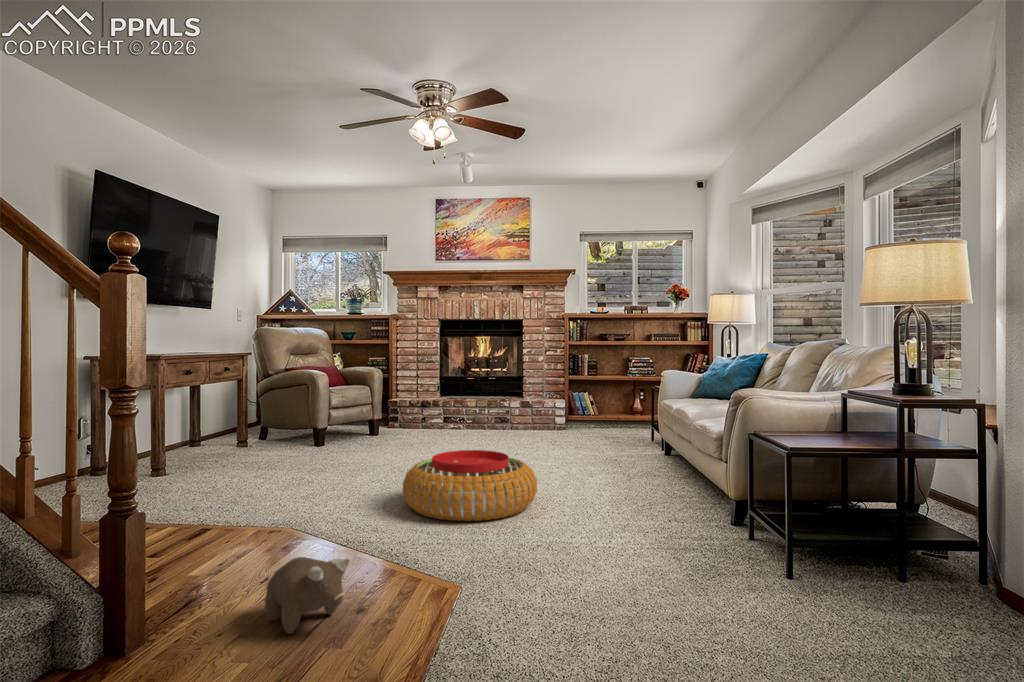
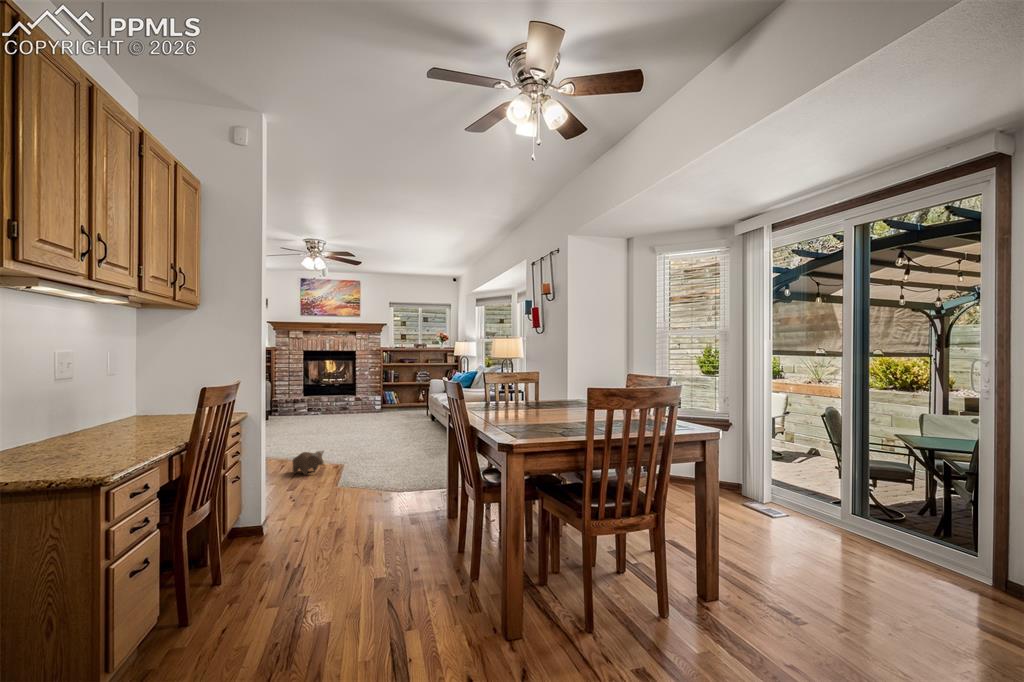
pouf: present [403,450,537,521] -> none [315,420,377,448]

